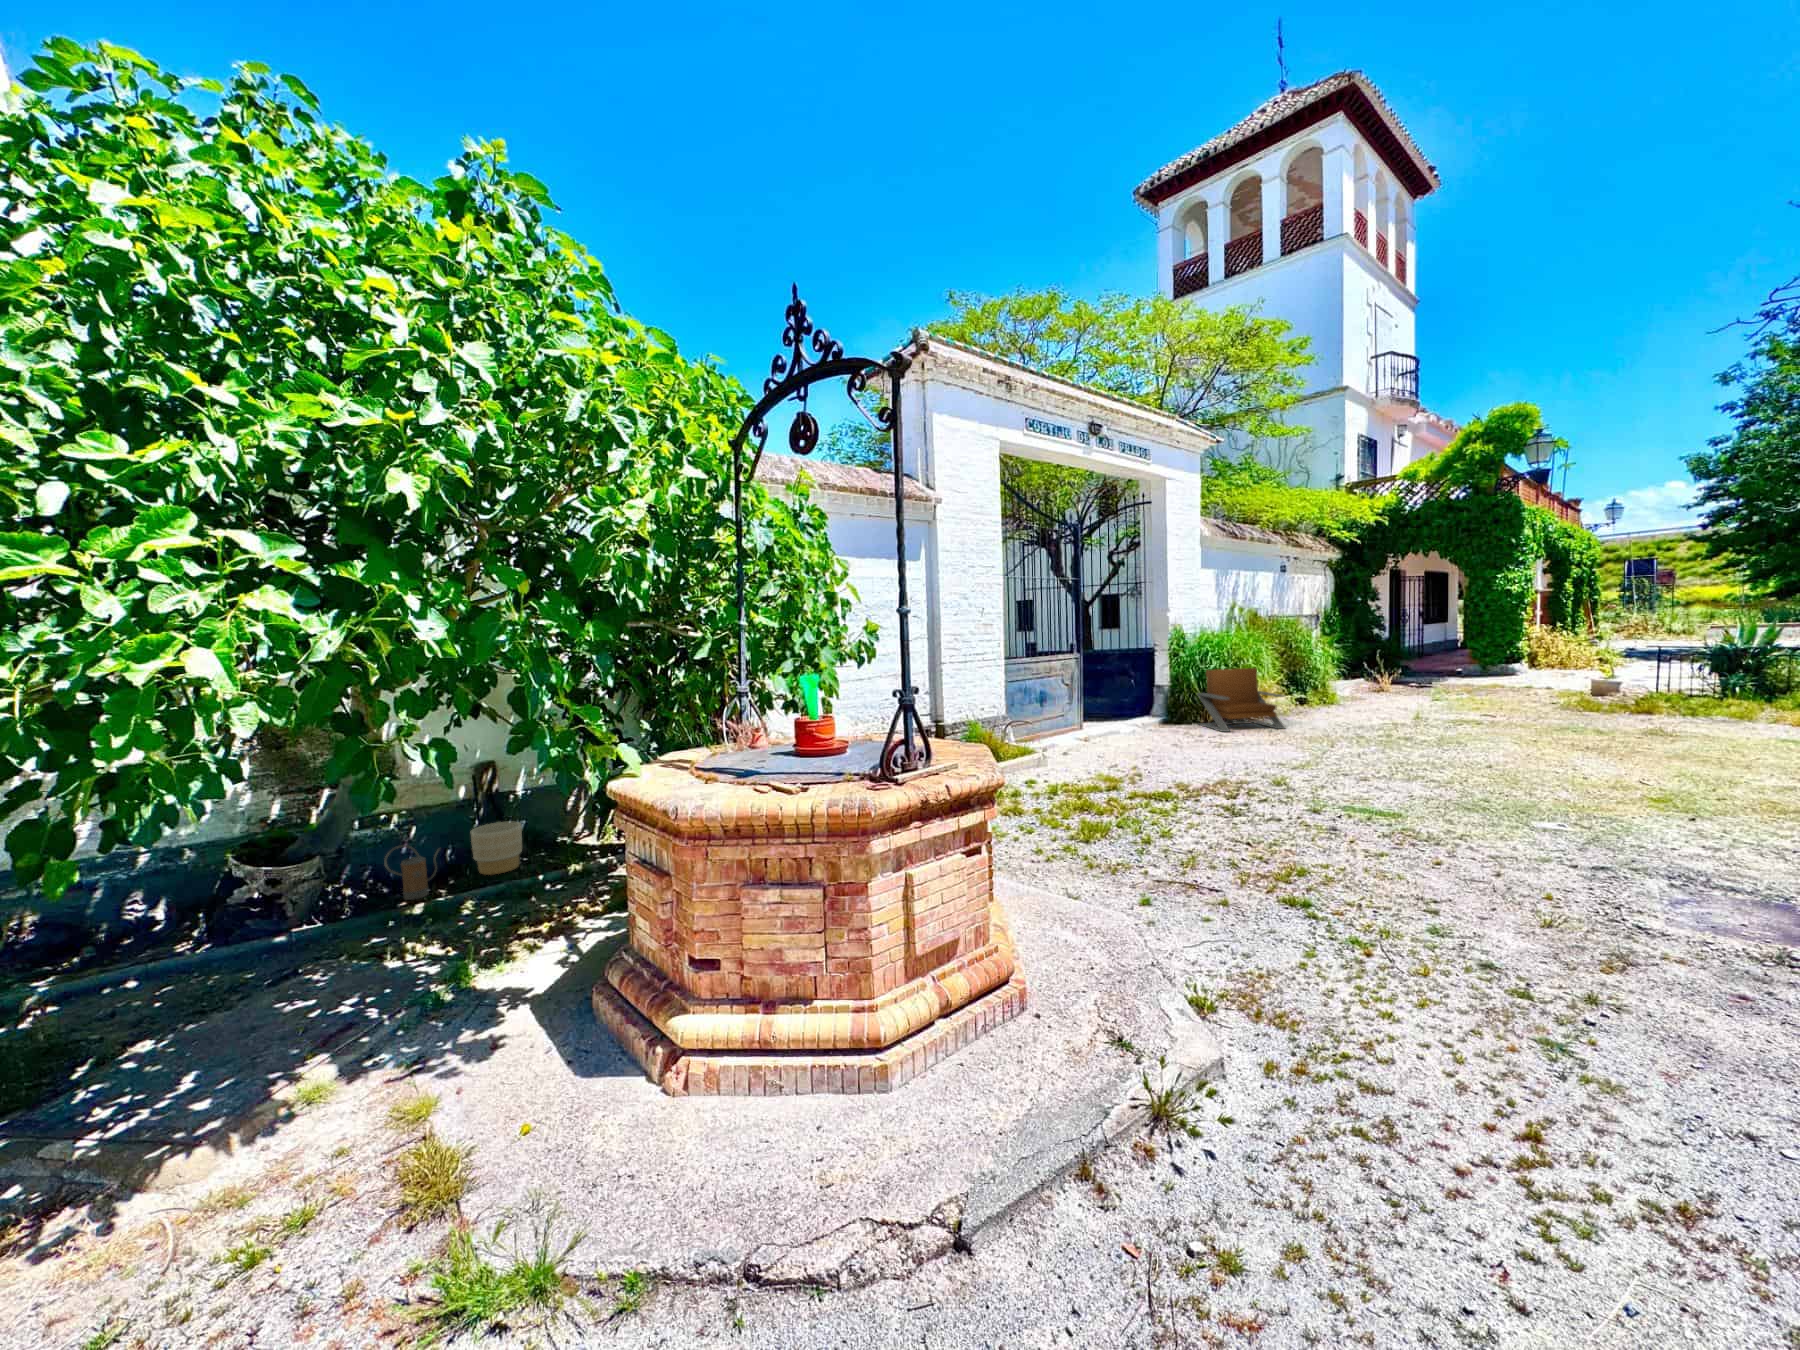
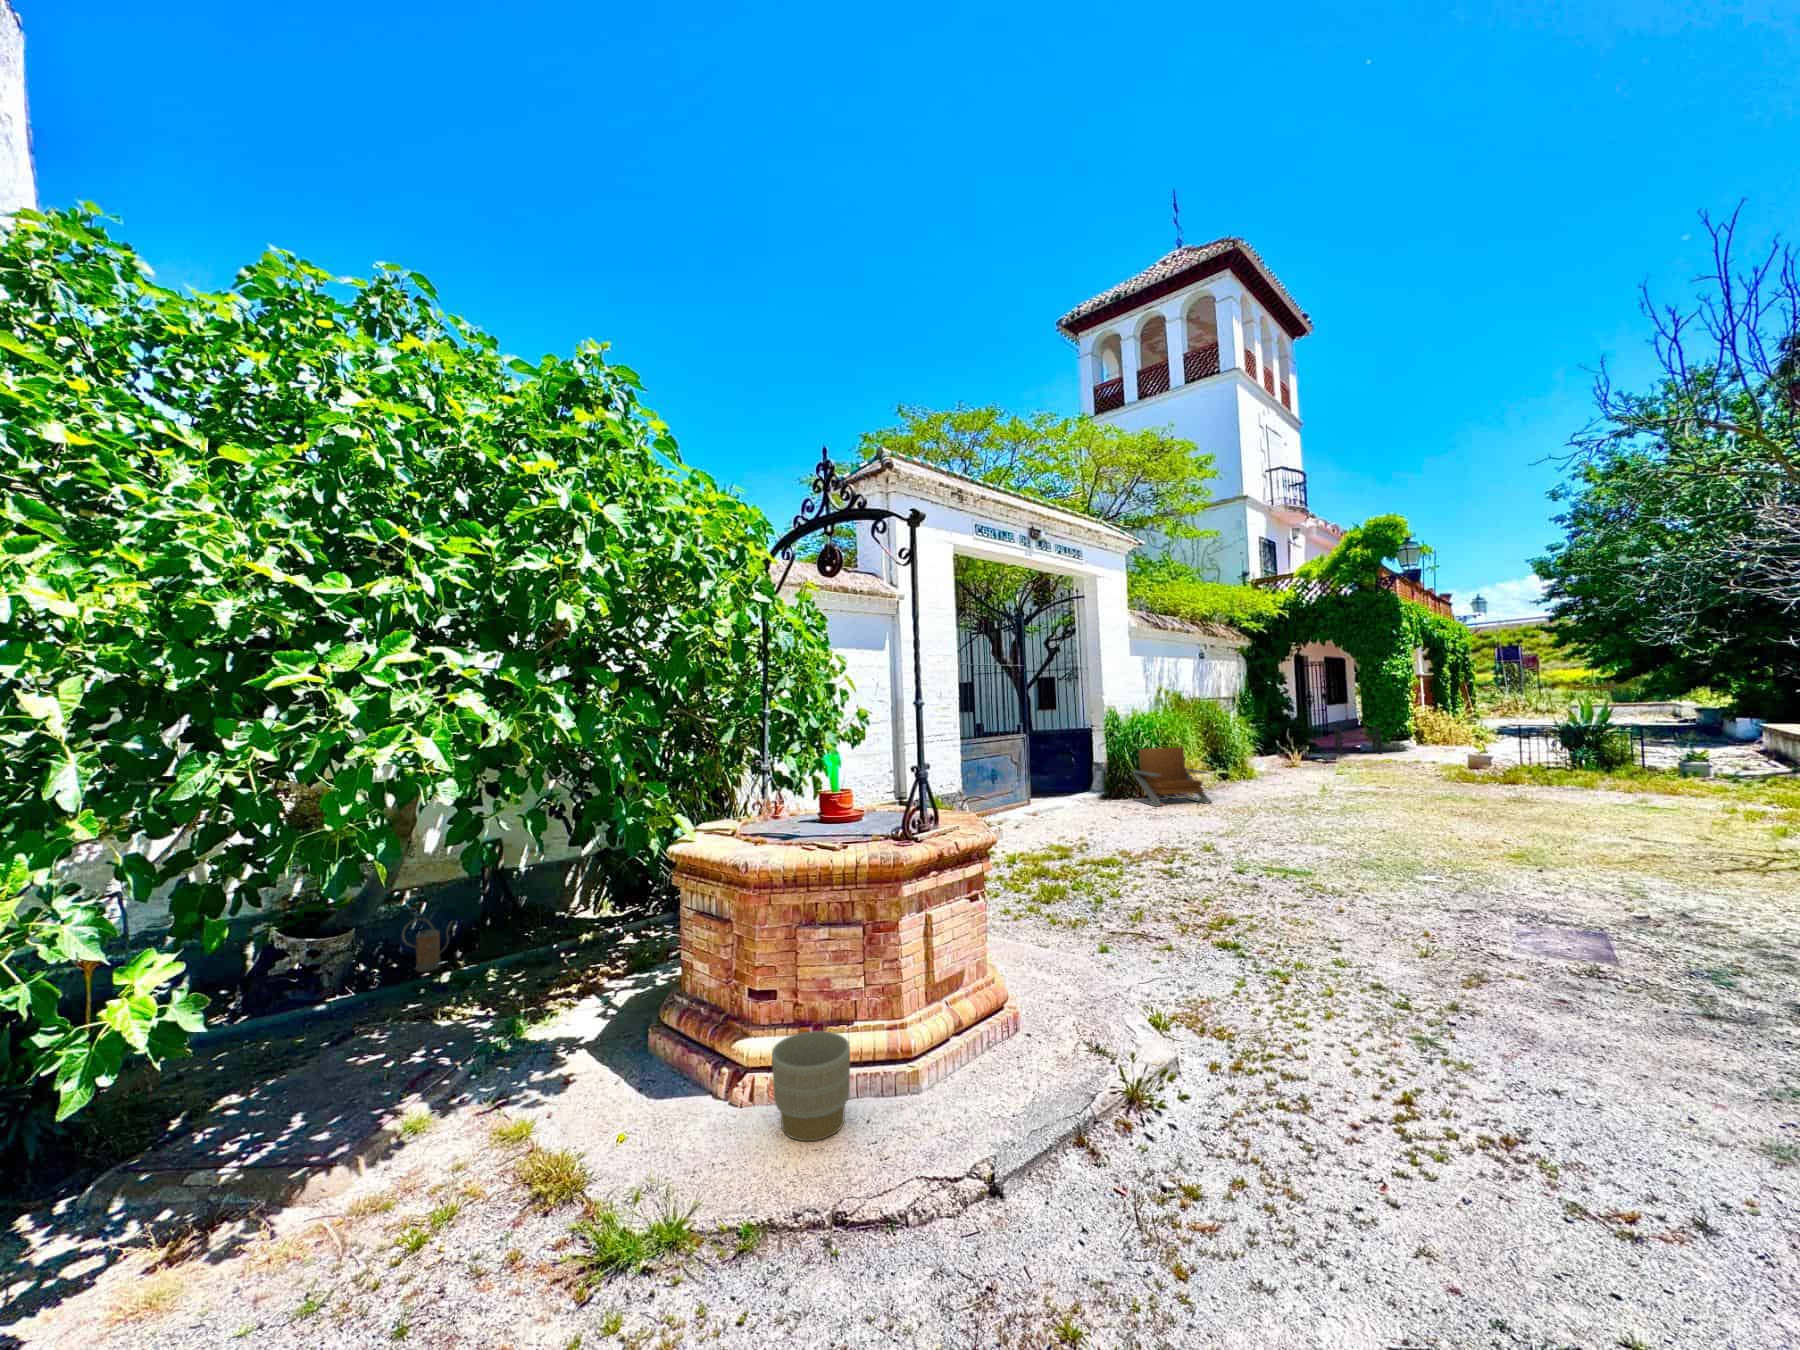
bench: none [1430,646,1485,676] -> present [1334,727,1382,754]
planter: present [471,822,522,875] -> present [772,1031,850,1141]

